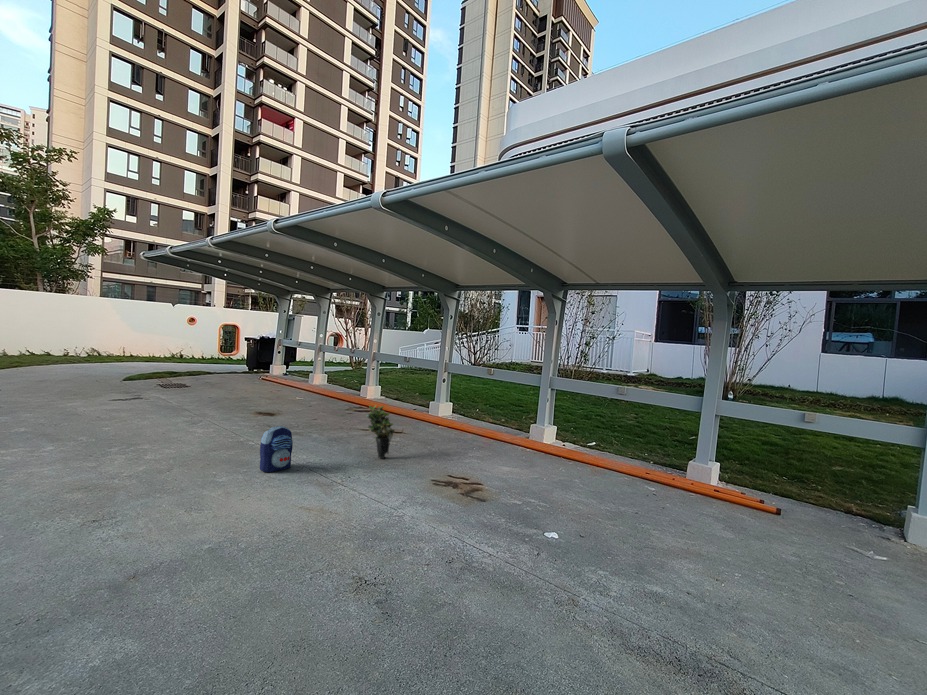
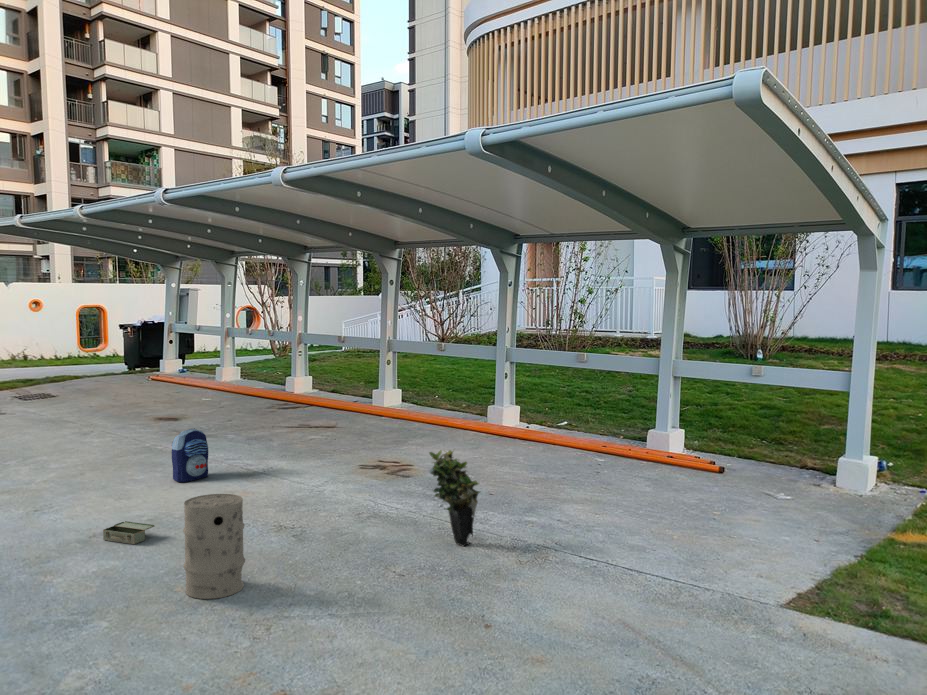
potted plant: present [367,406,394,459] -> present [429,450,480,546]
trash can: none [239,514,313,644] -> present [183,494,245,599]
toolbox: none [175,518,228,547] -> present [103,521,154,544]

